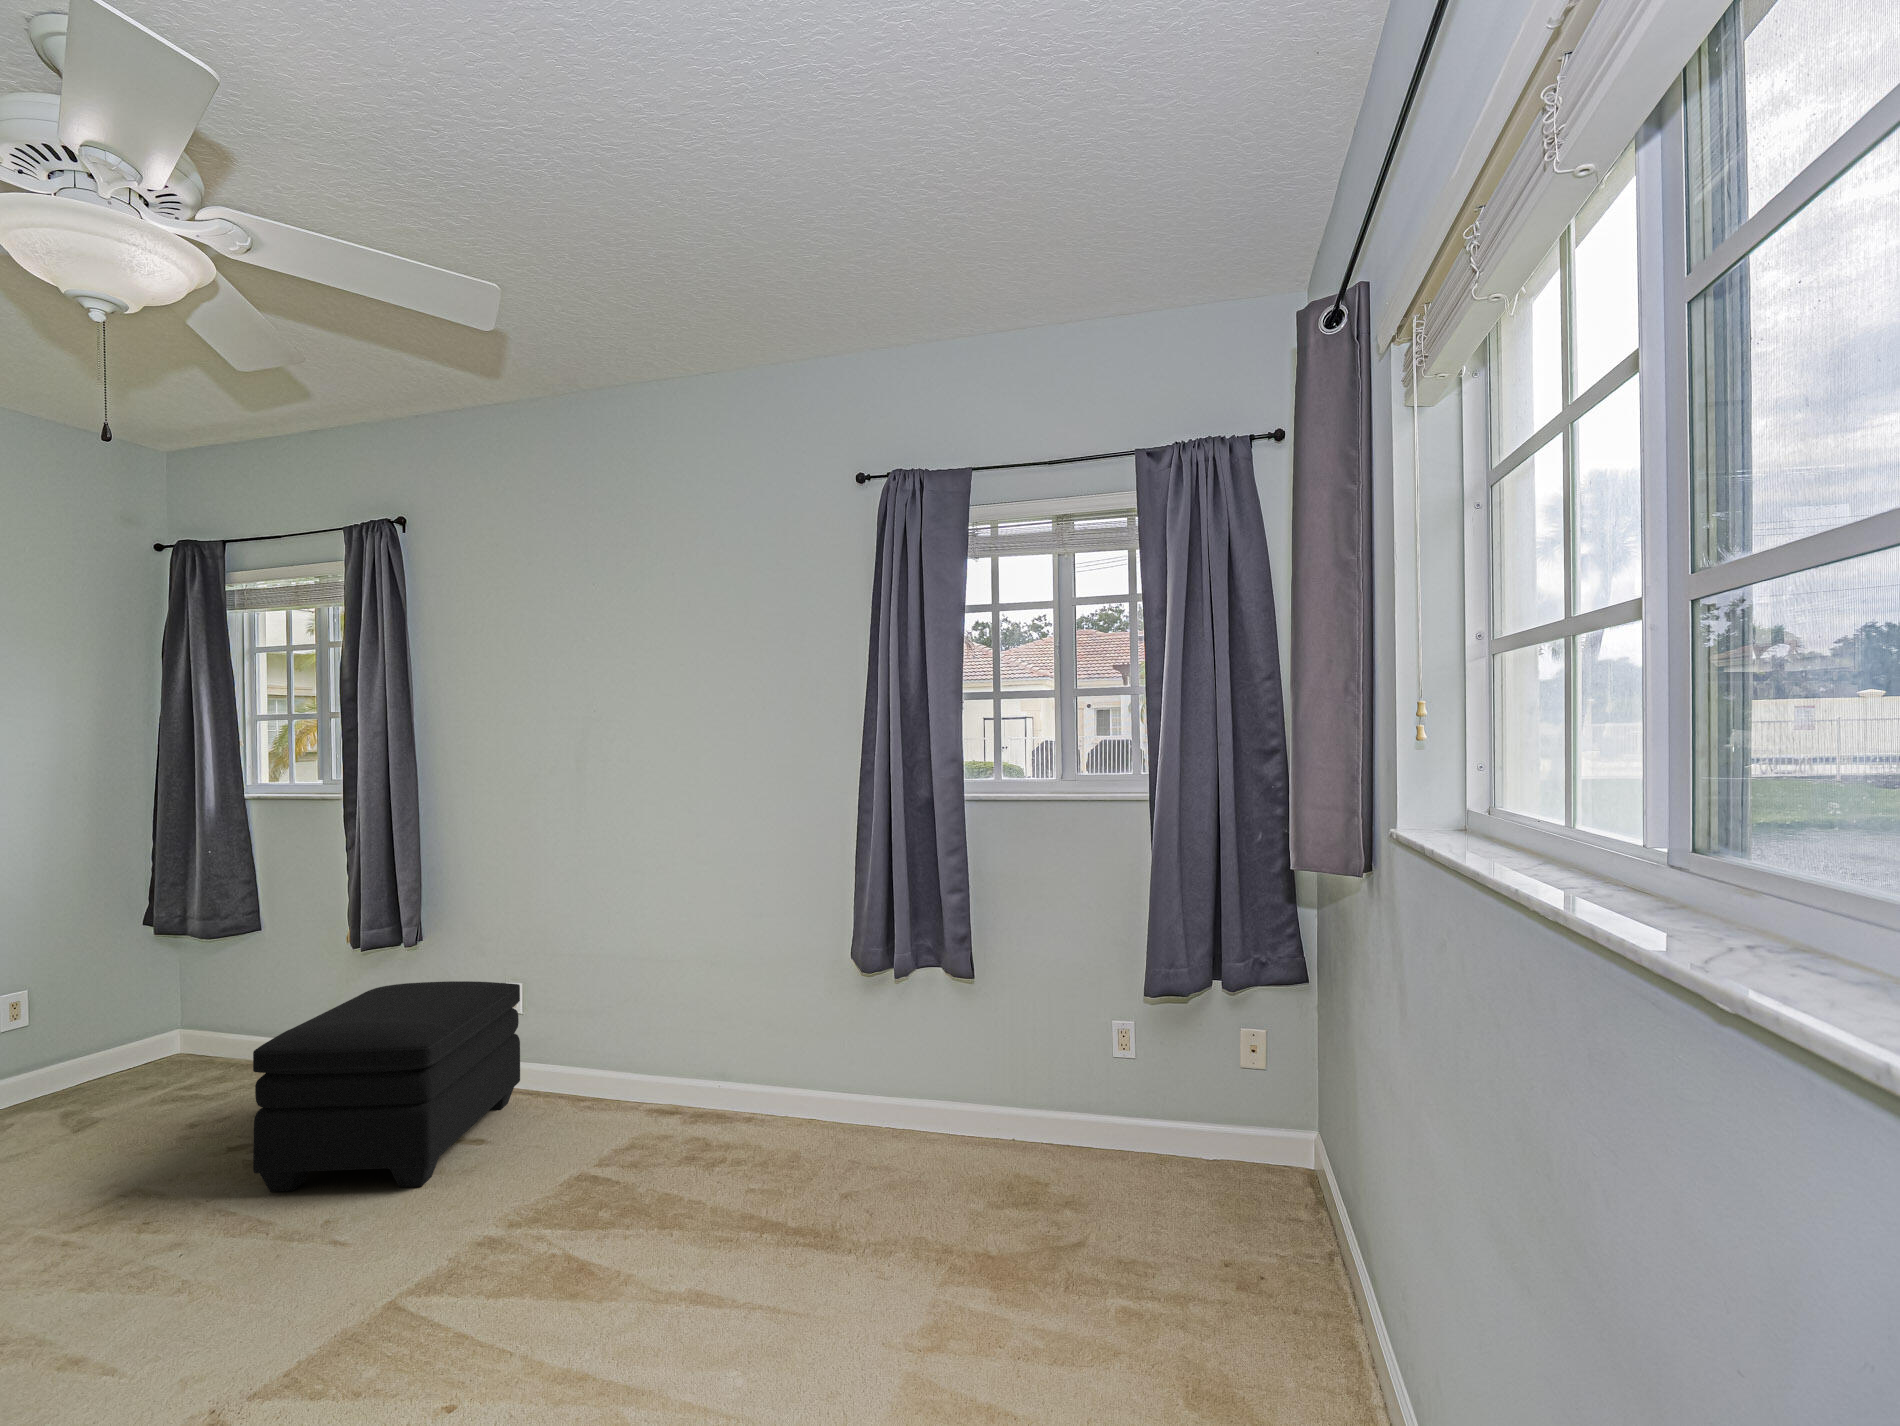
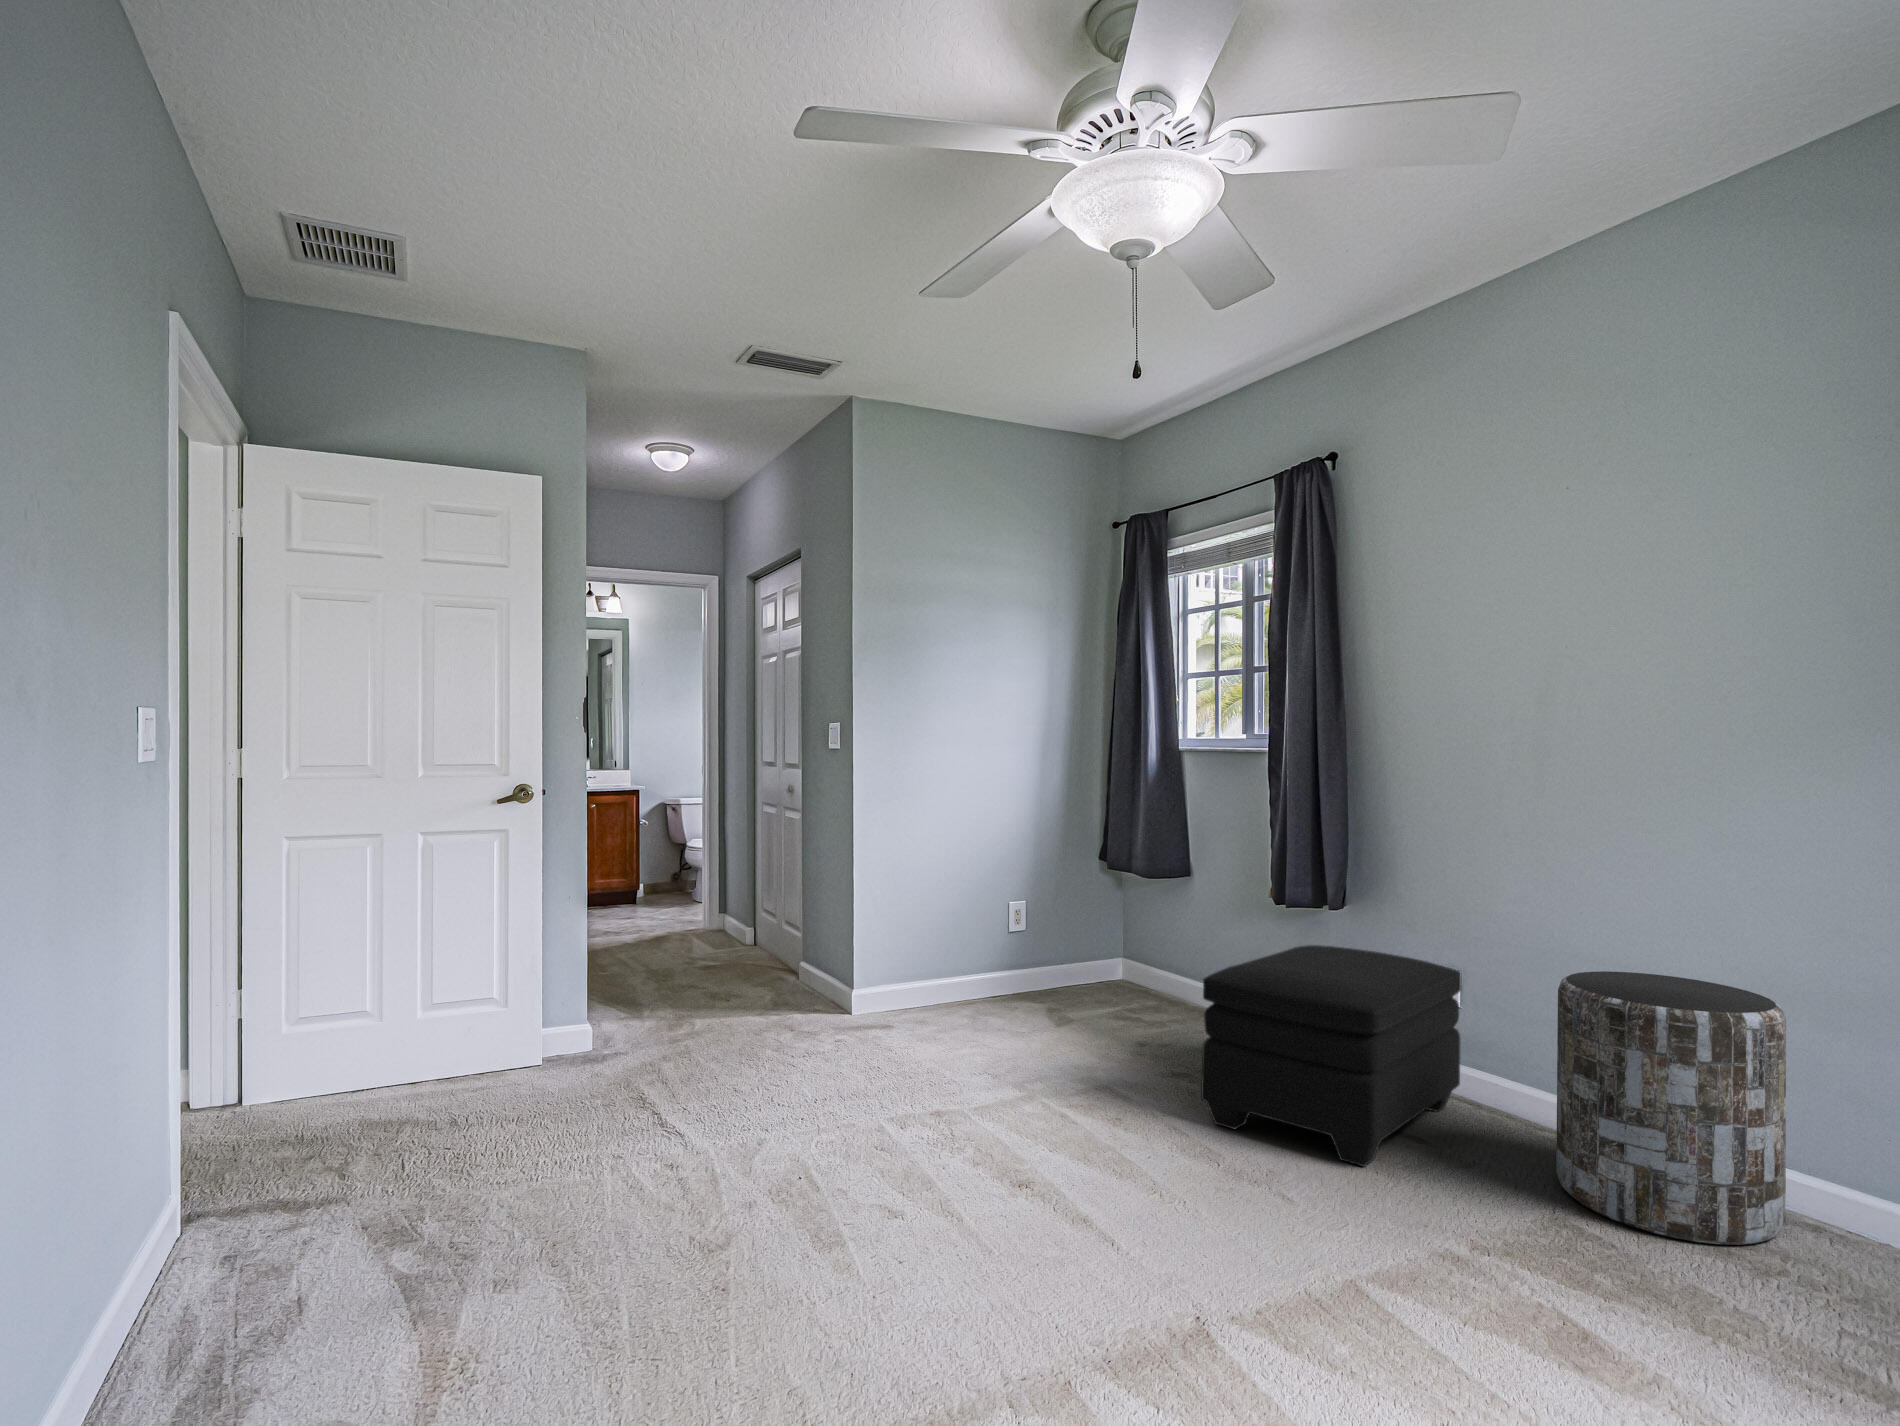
side table: none [583,963,730,1164] -> present [1556,971,1786,1245]

